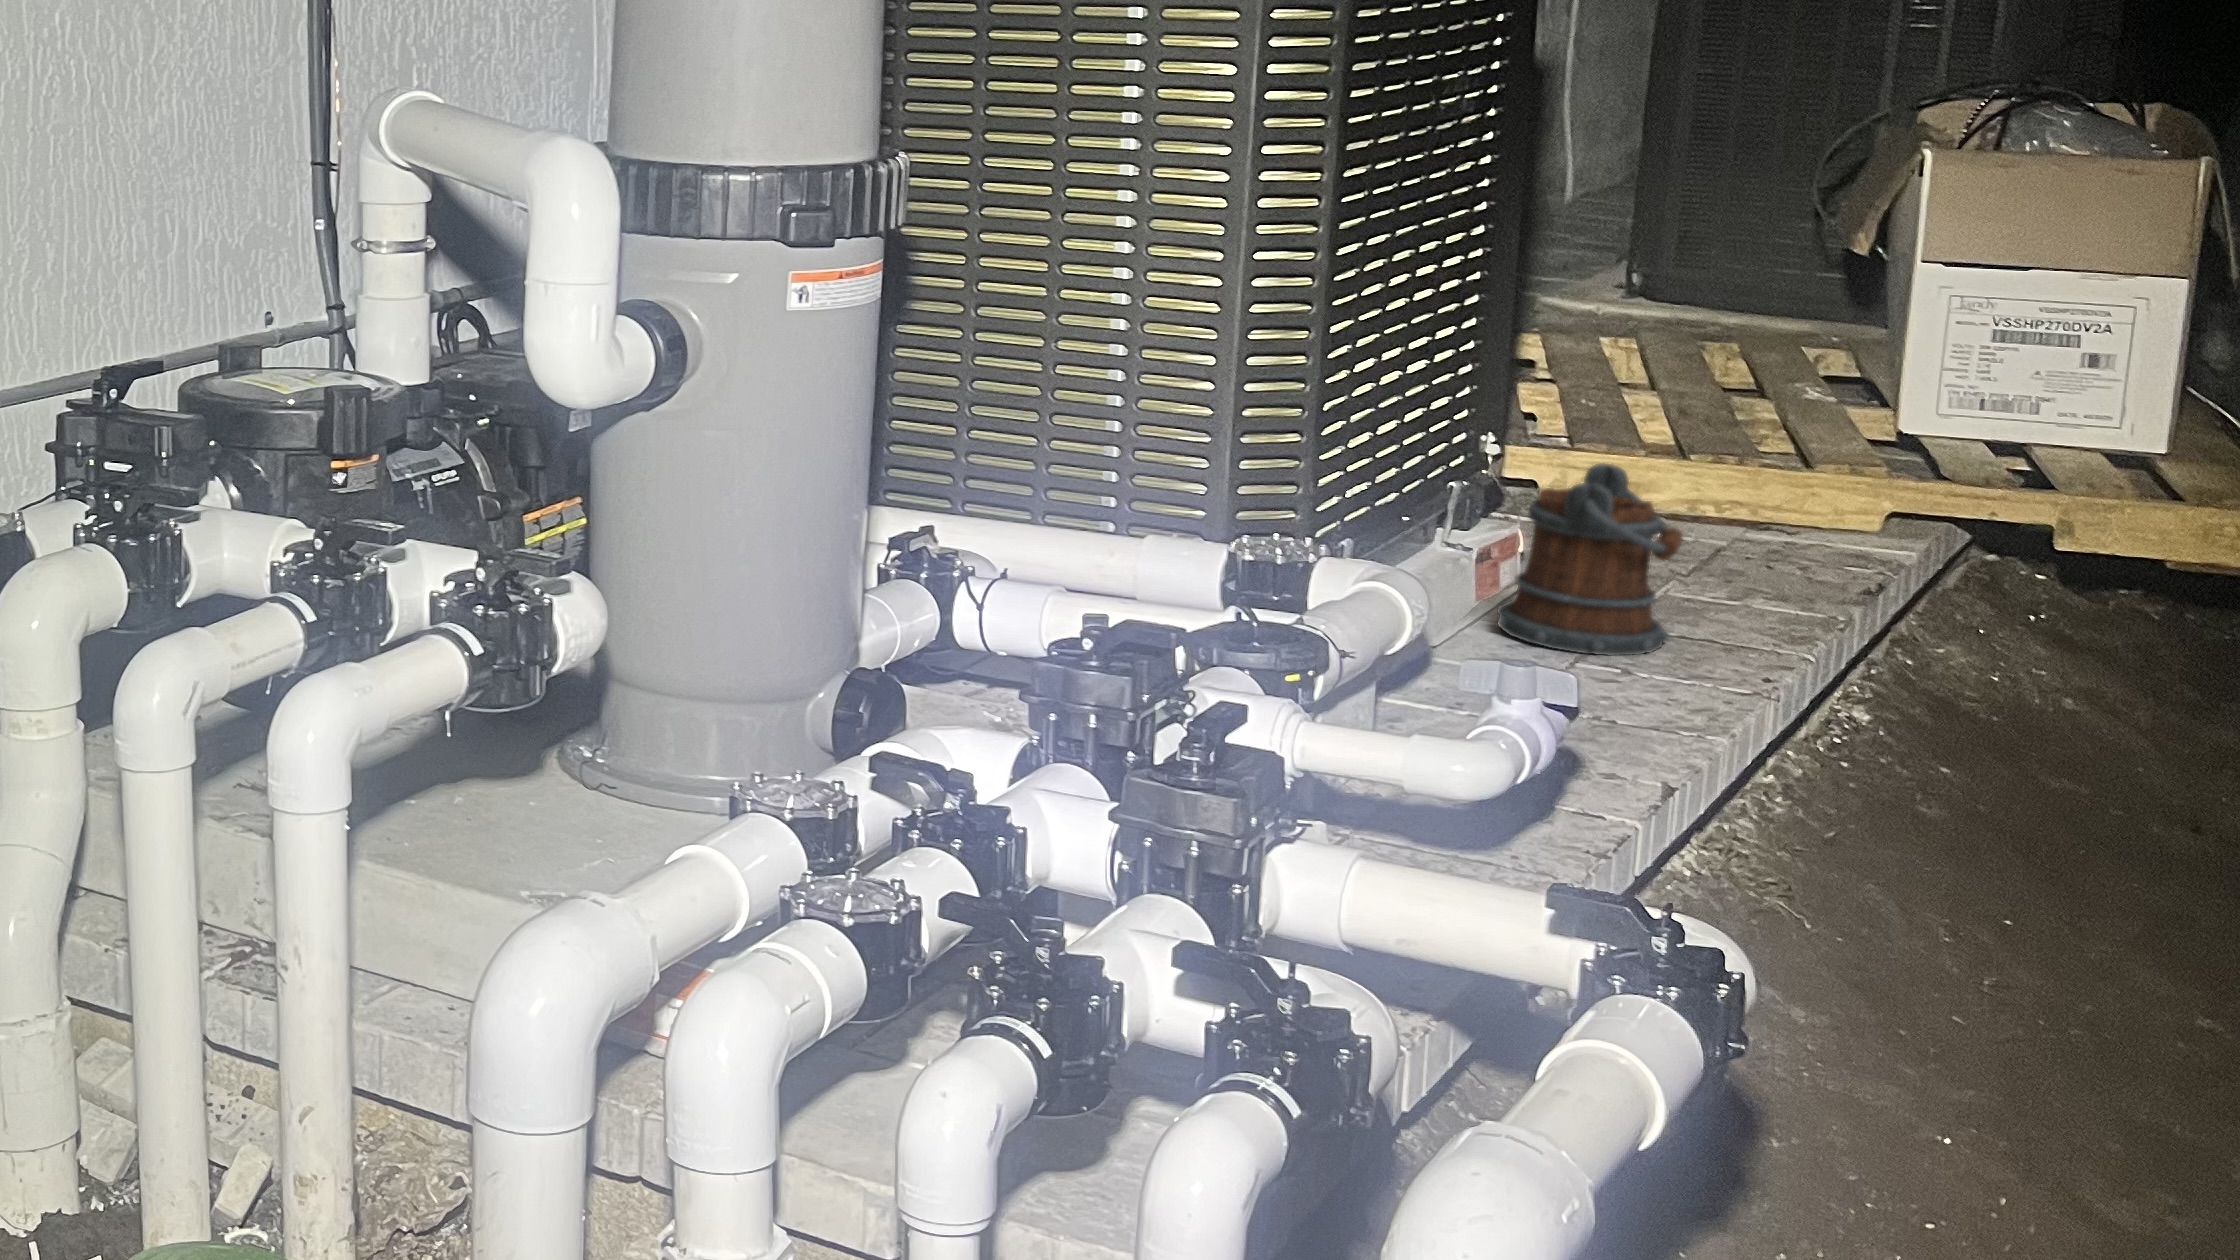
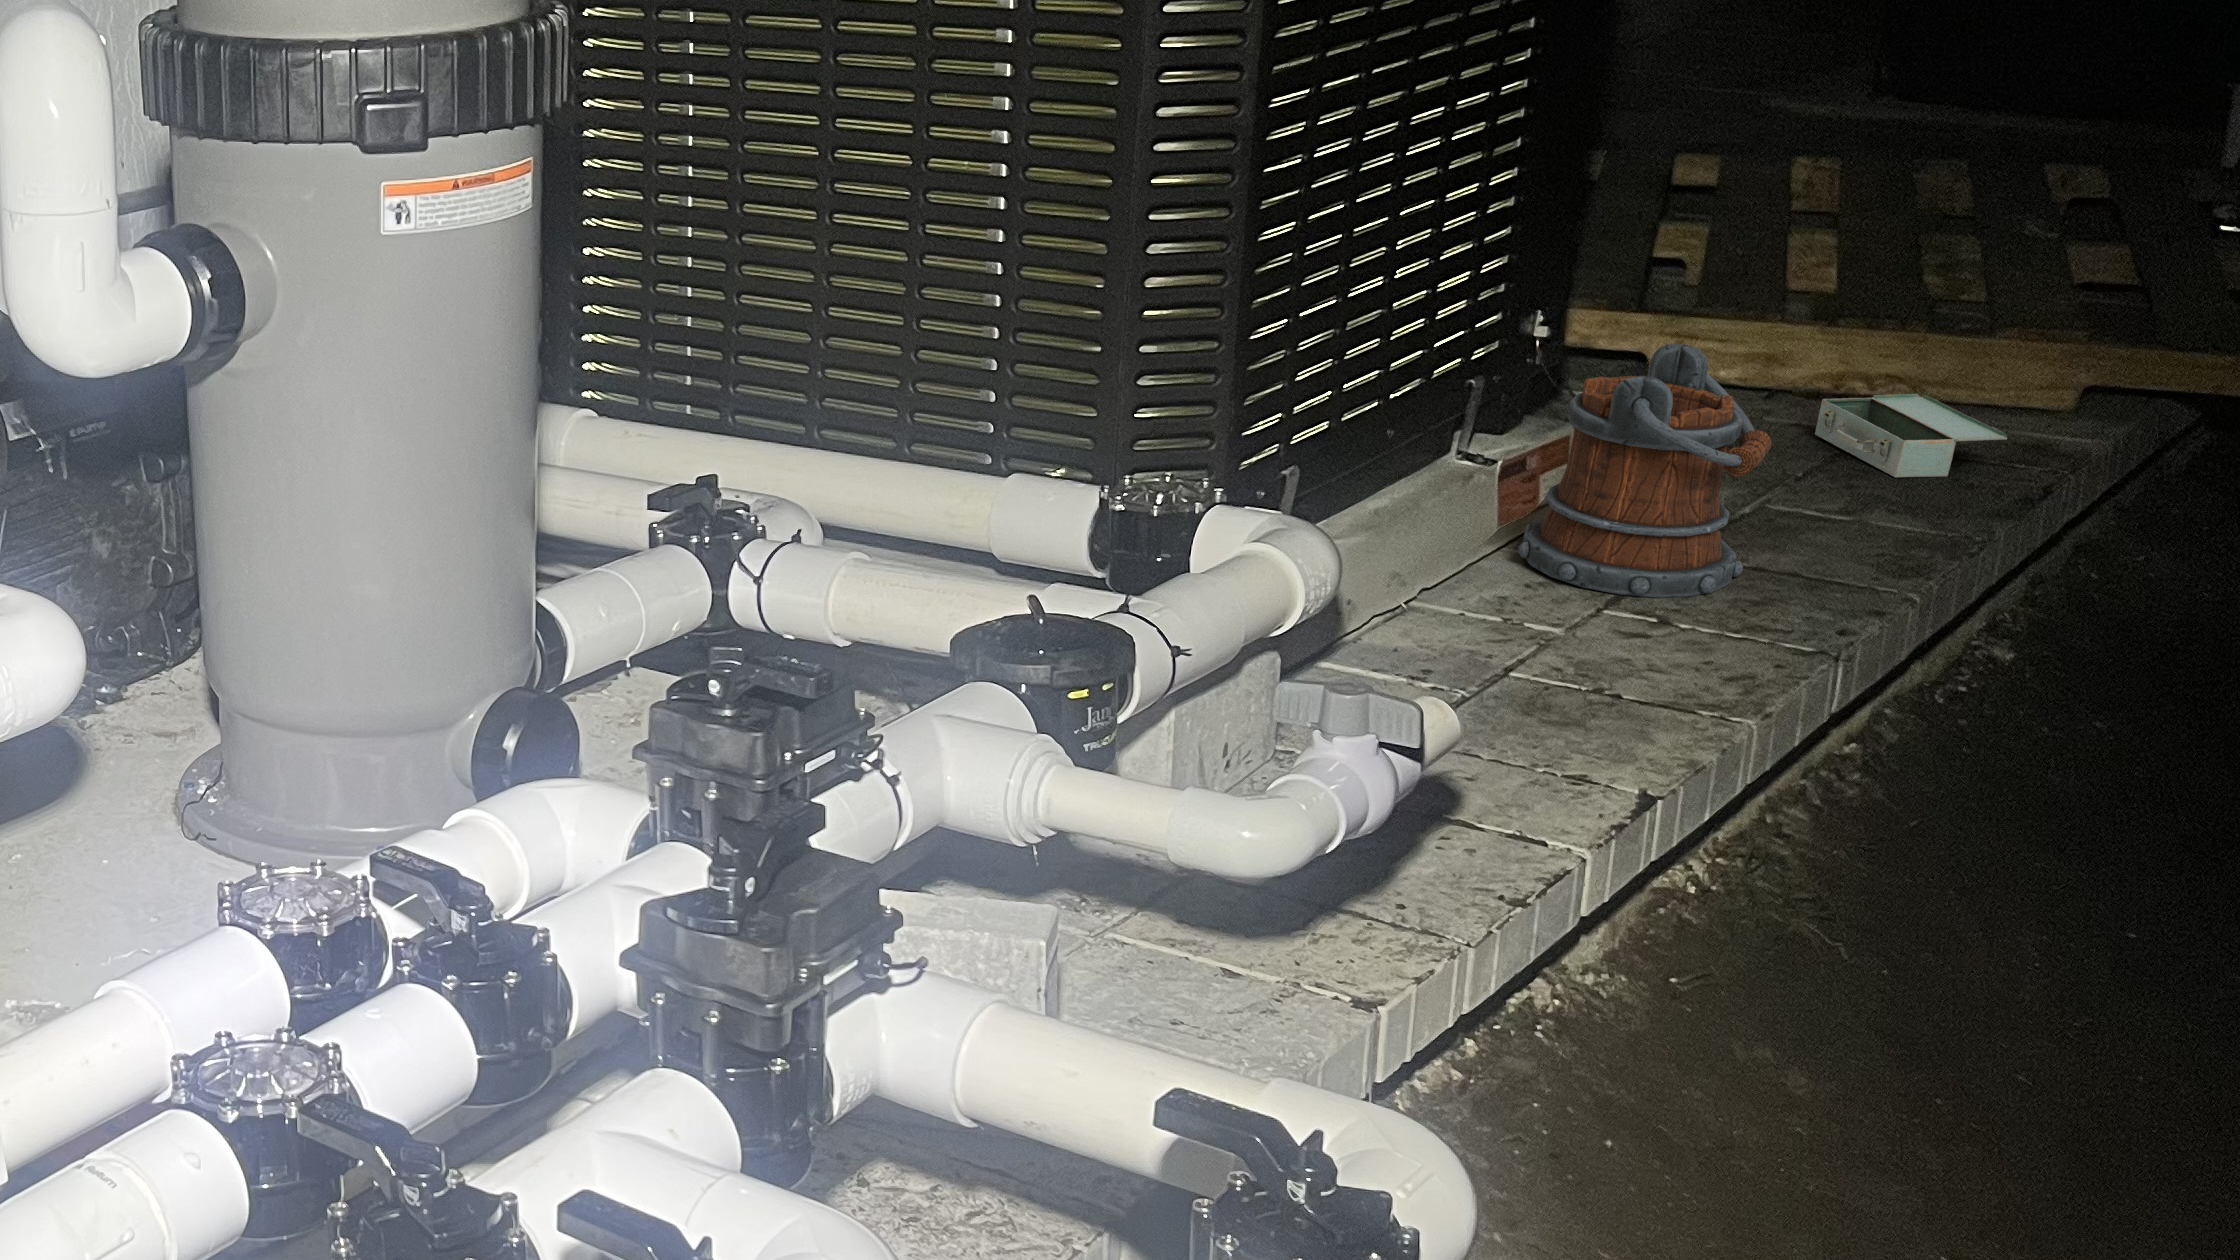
toolbox: none [1691,523,1841,582] -> present [1815,394,2007,477]

